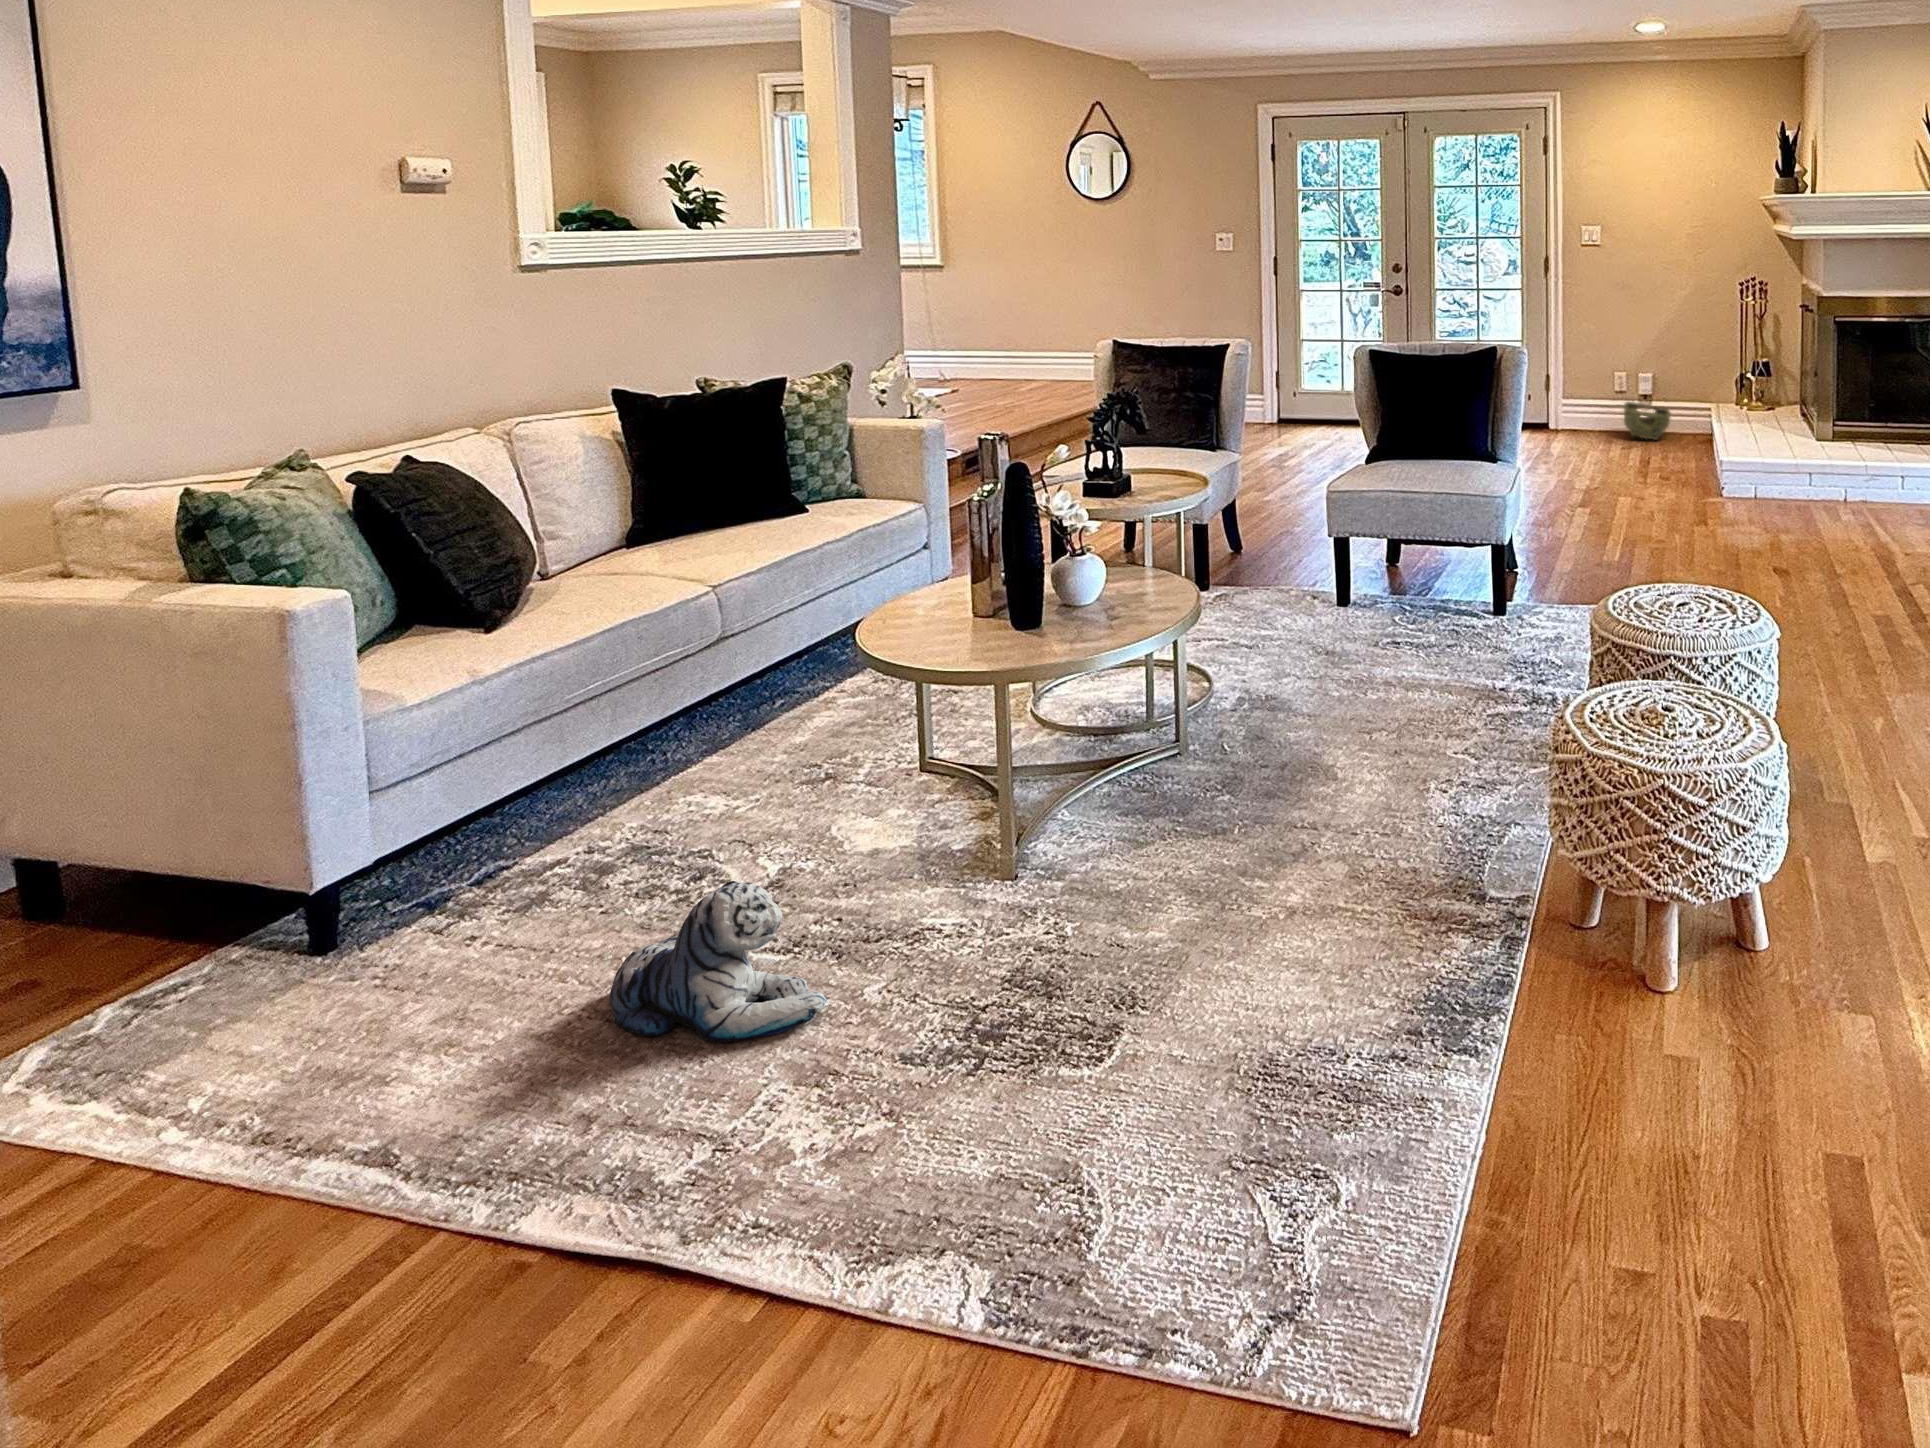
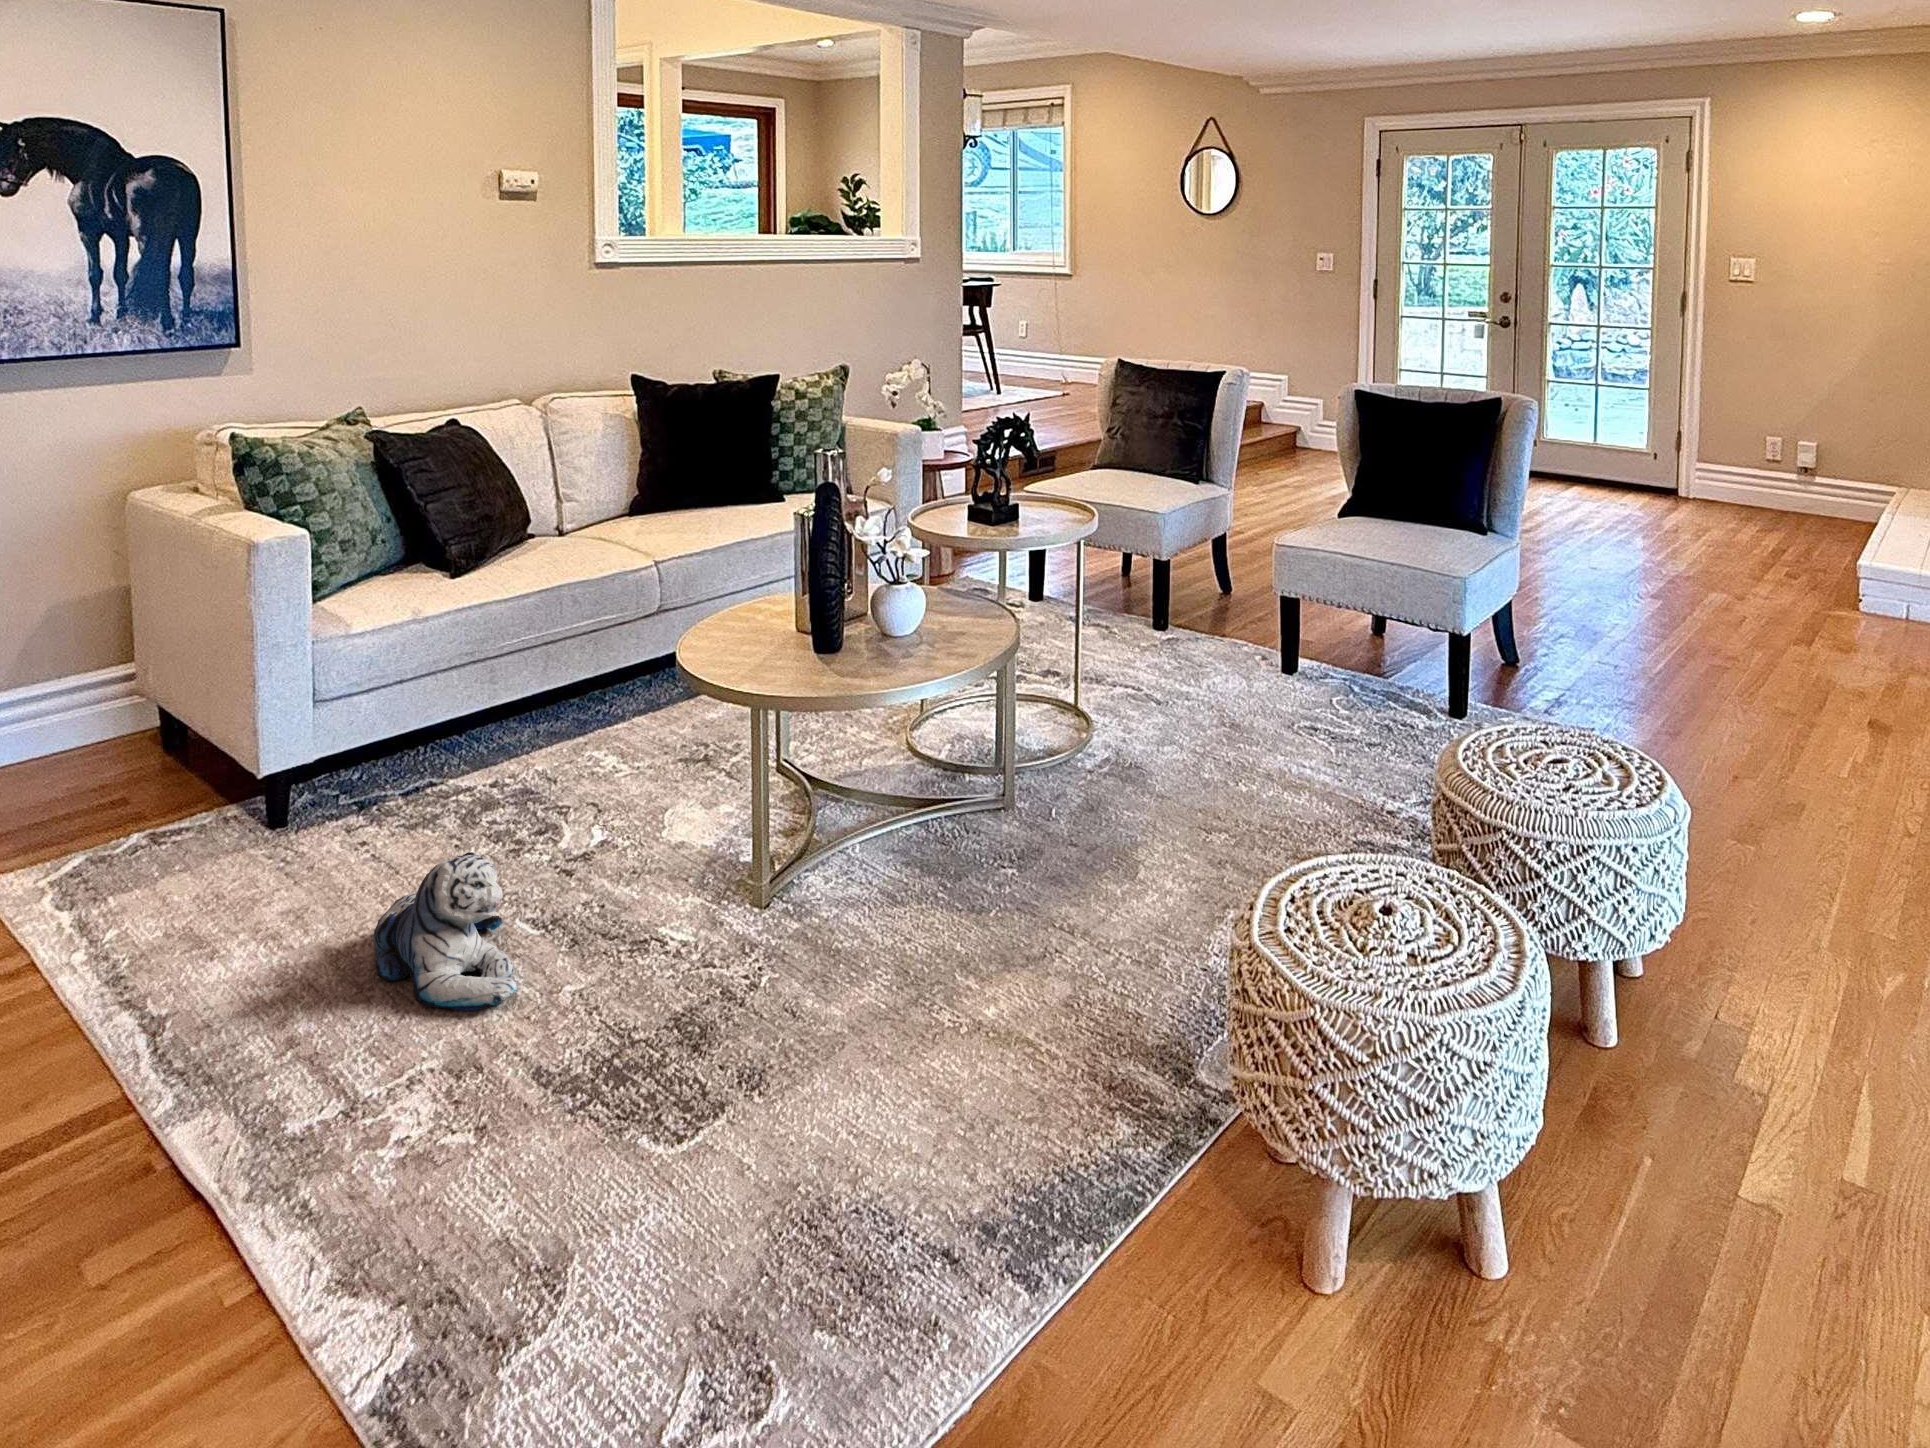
woven basket: present [1624,402,1671,440] -> none [1772,472,1840,523]

